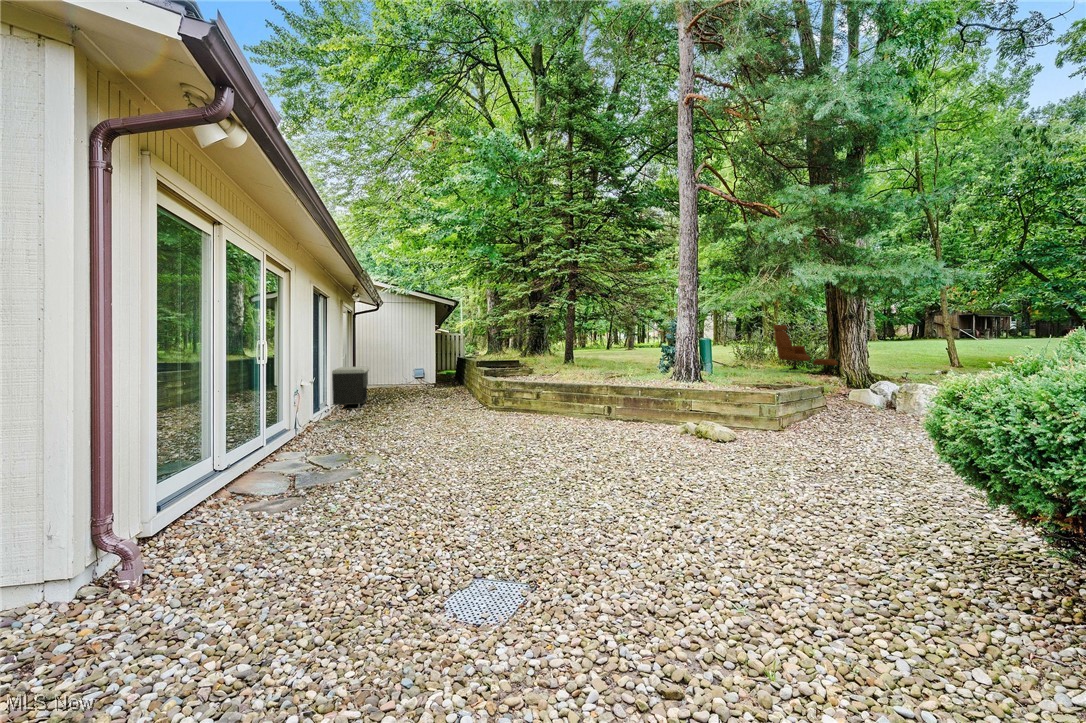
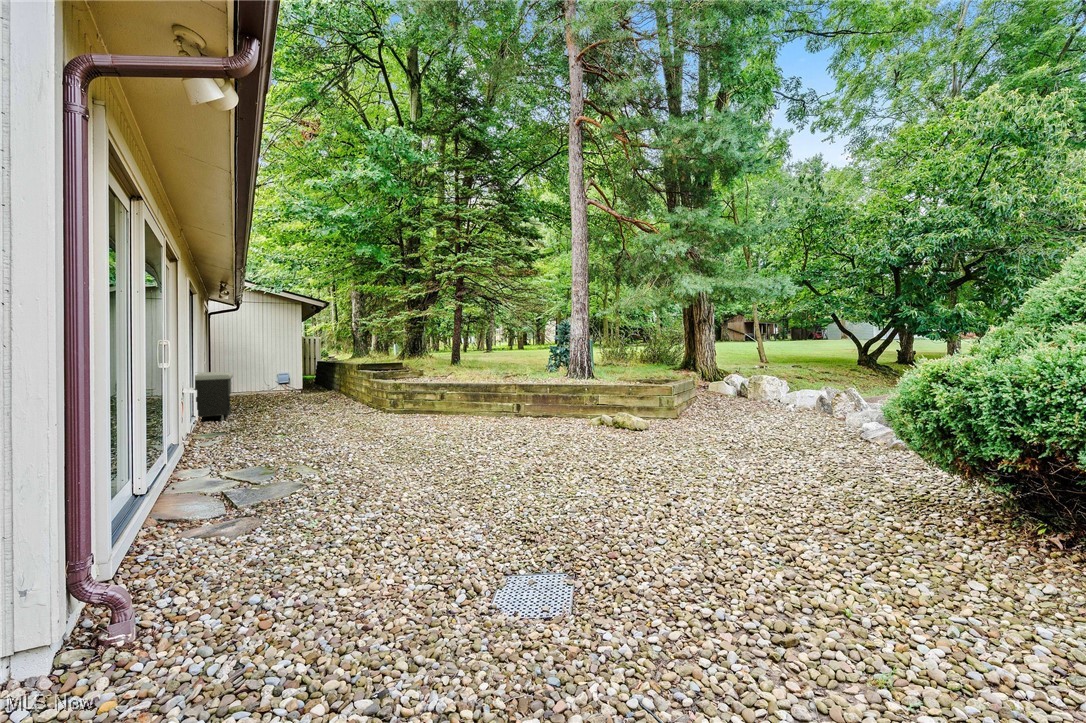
lounge chair: present [773,325,838,373] -> none [643,328,695,370]

